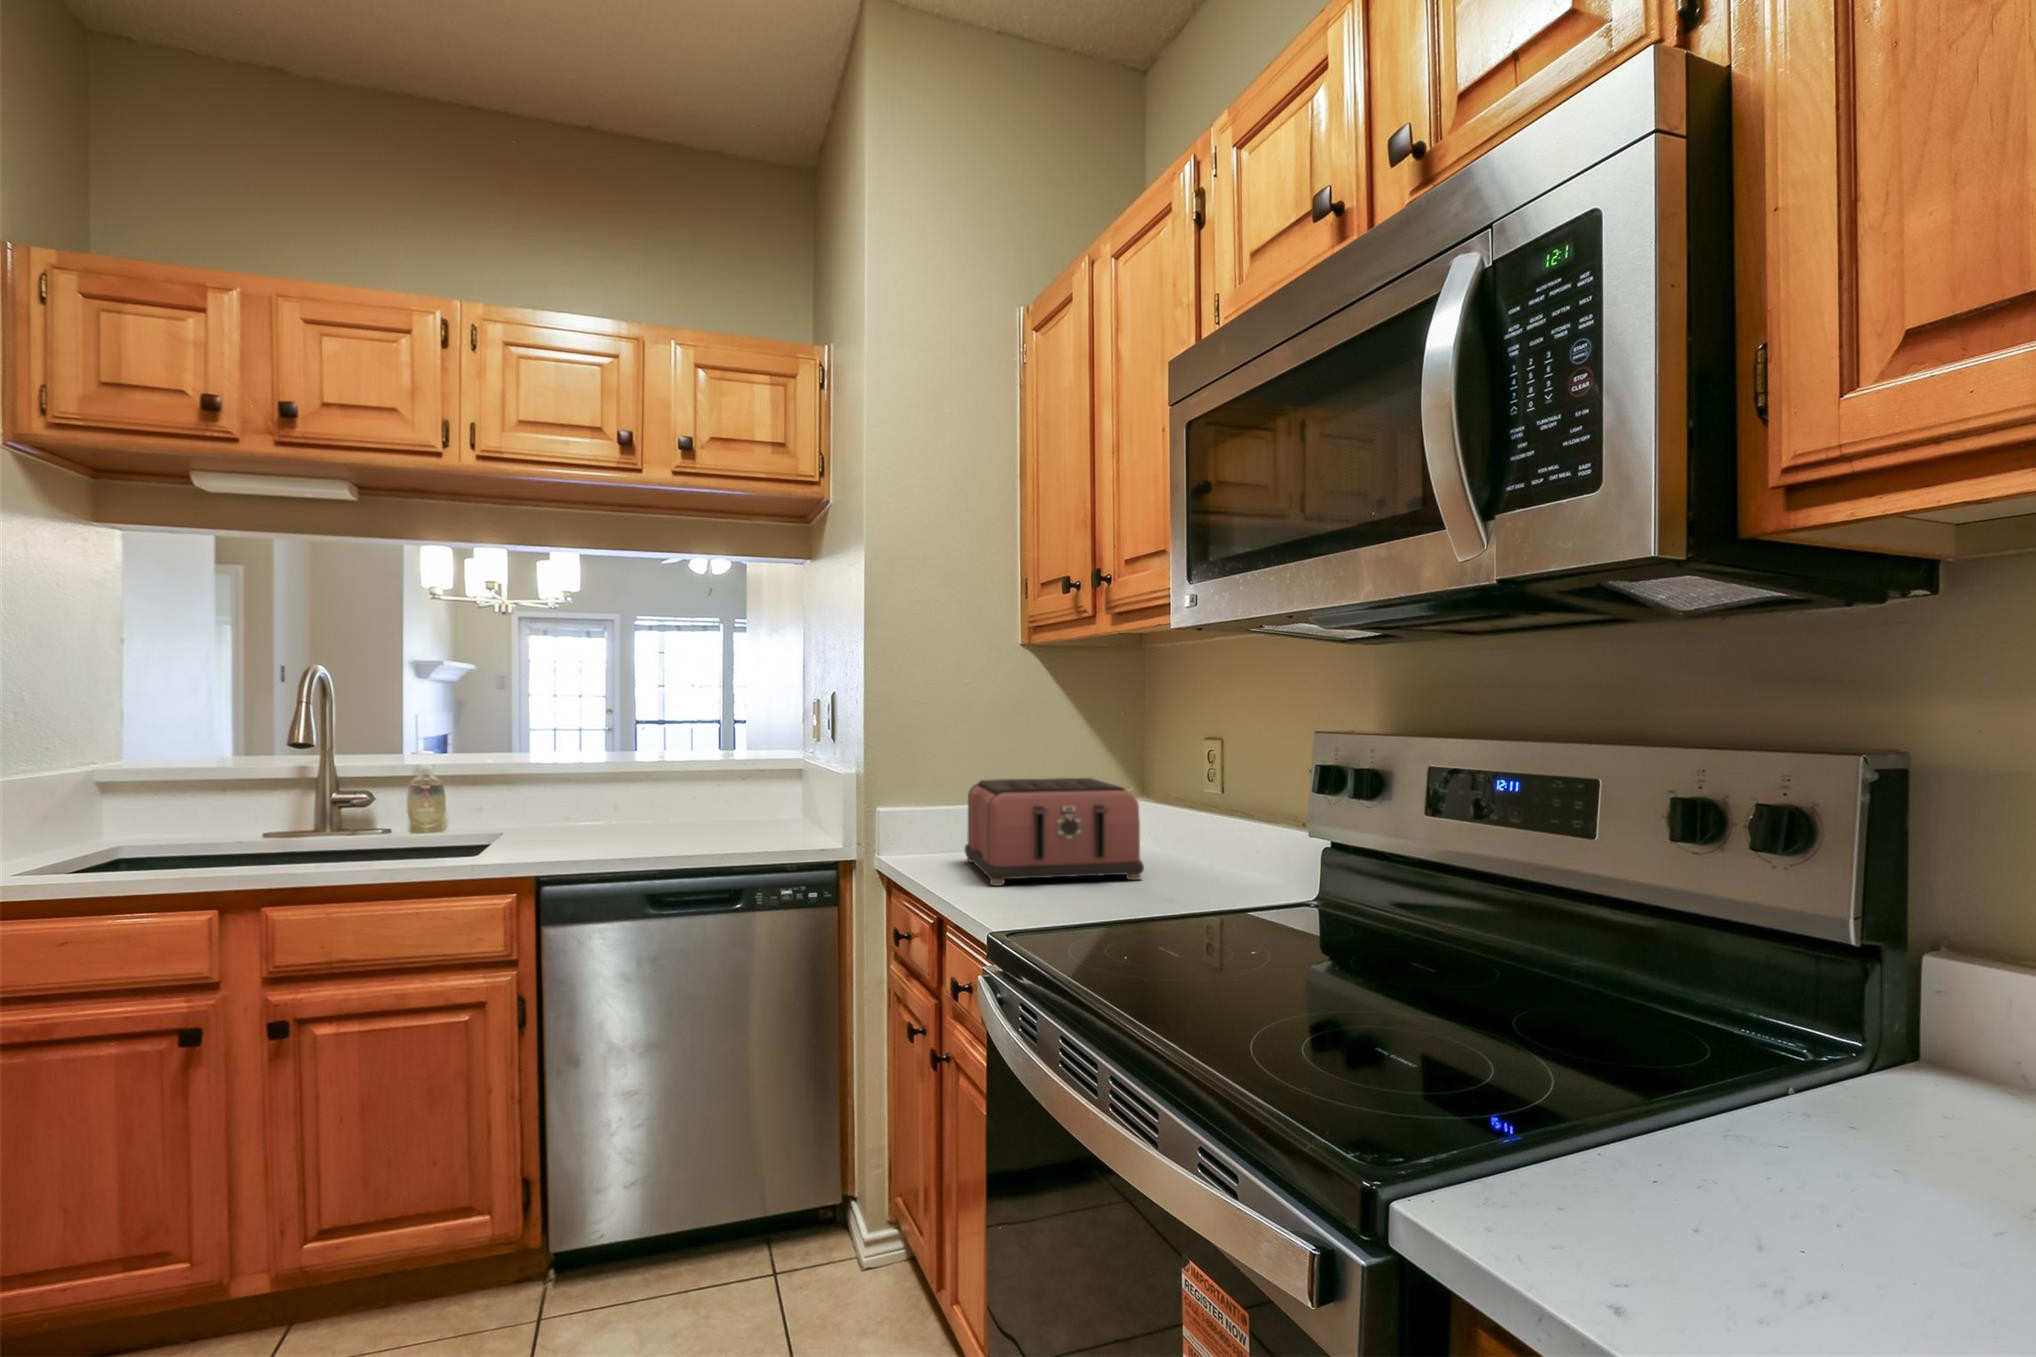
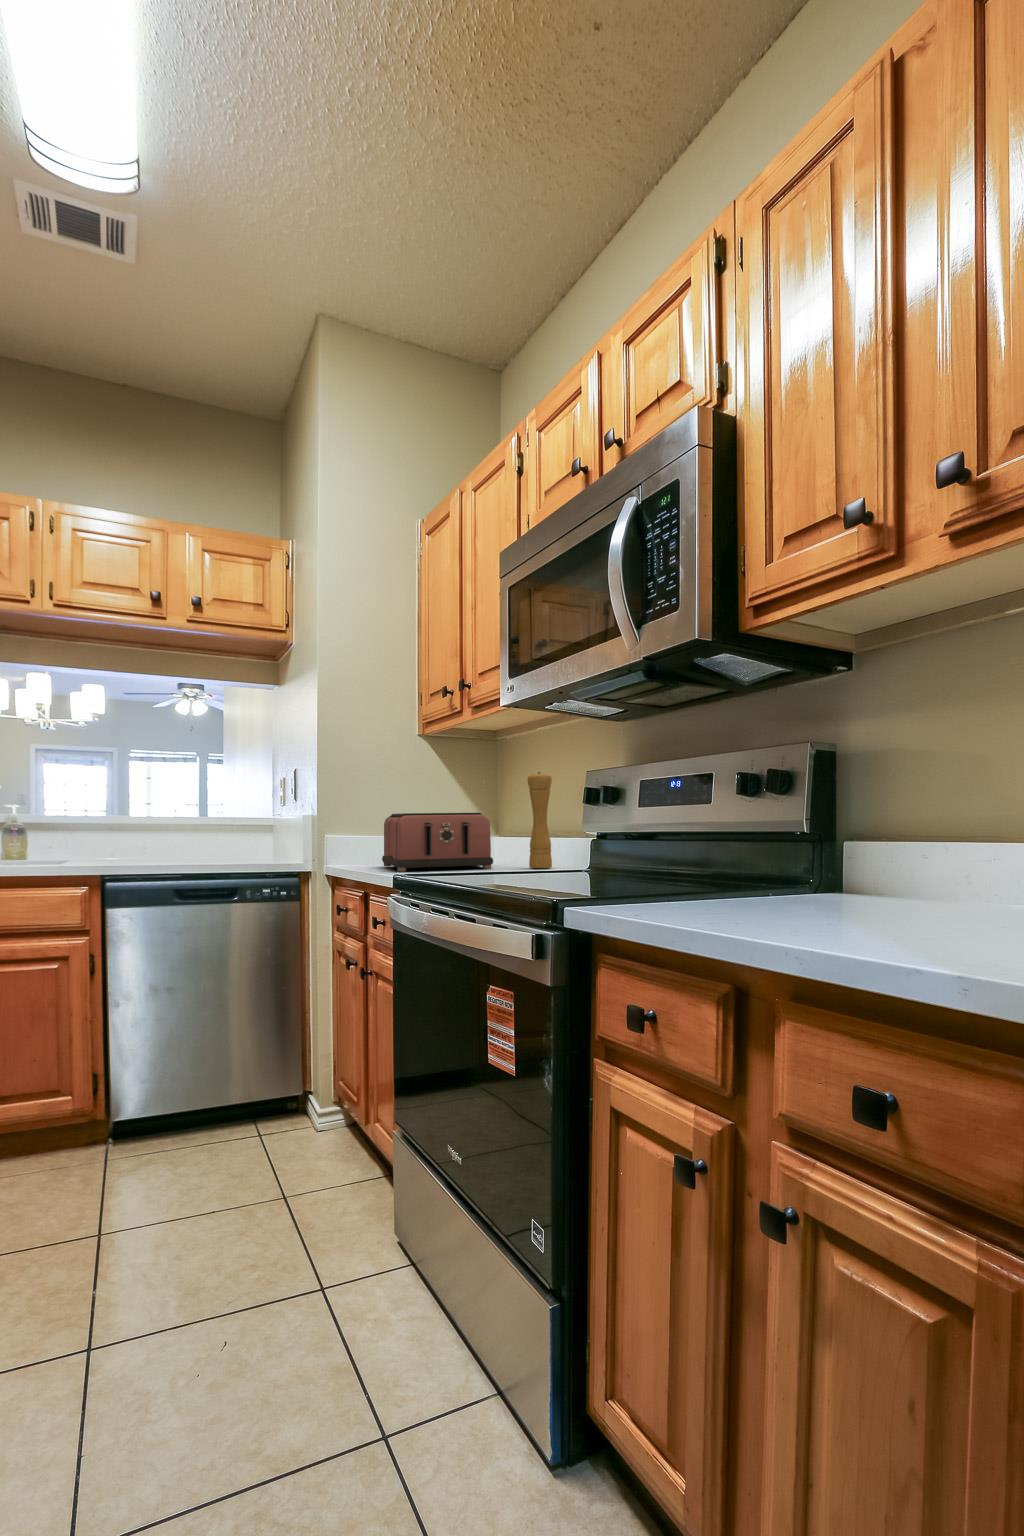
pepper mill: none [1202,725,1243,885] -> present [527,772,552,868]

